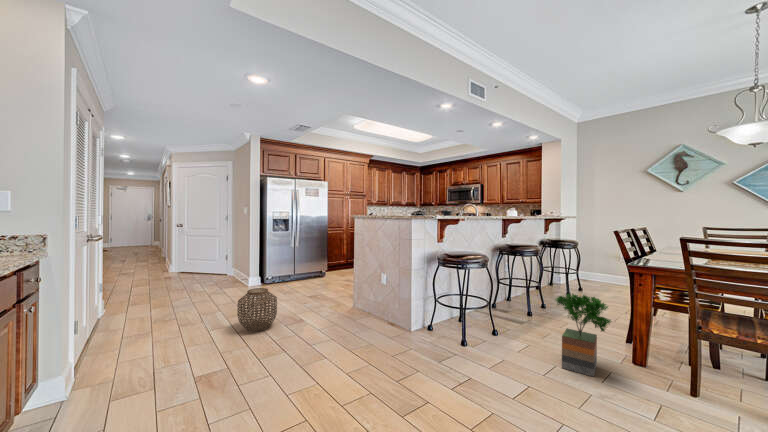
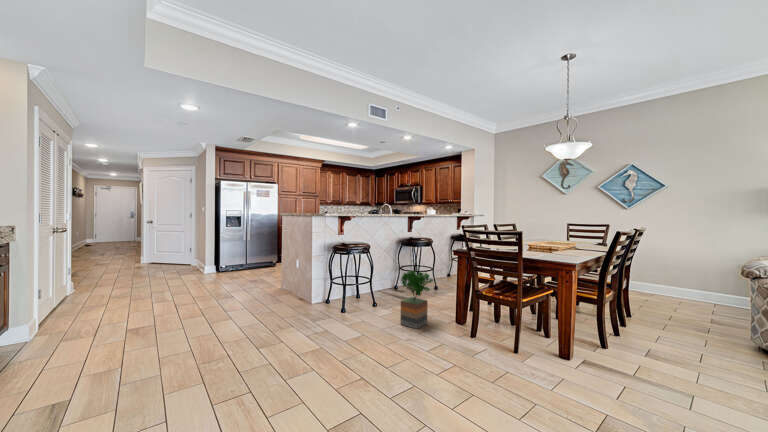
woven basket: present [237,288,277,332] -> none [175,271,209,304]

